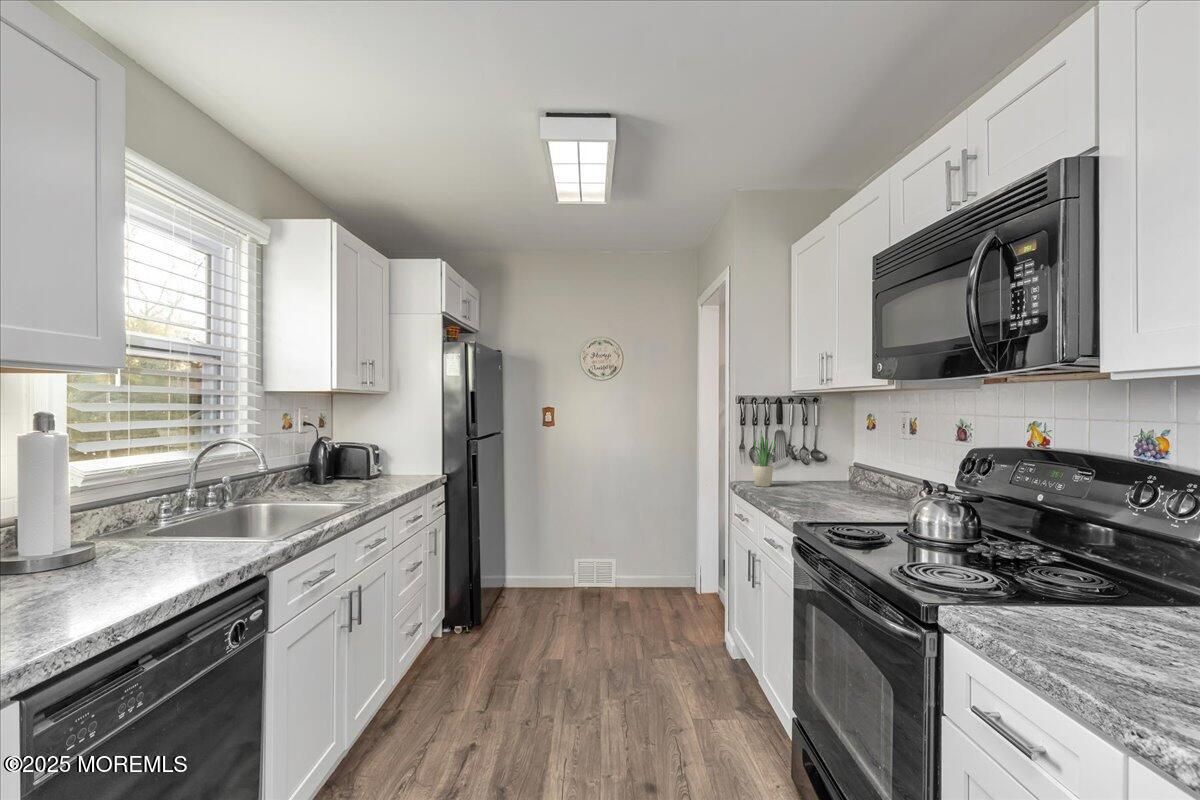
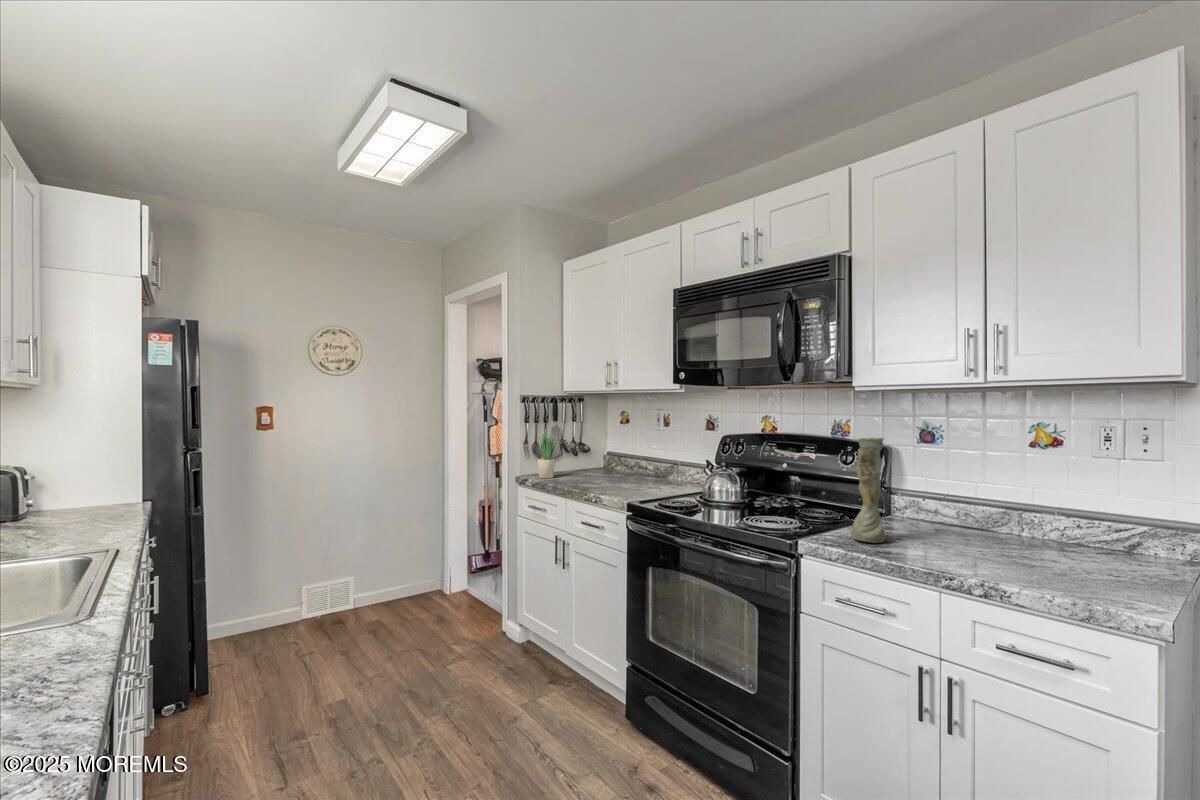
vase: none [1034,459,1103,641] -> present [851,438,885,543]

